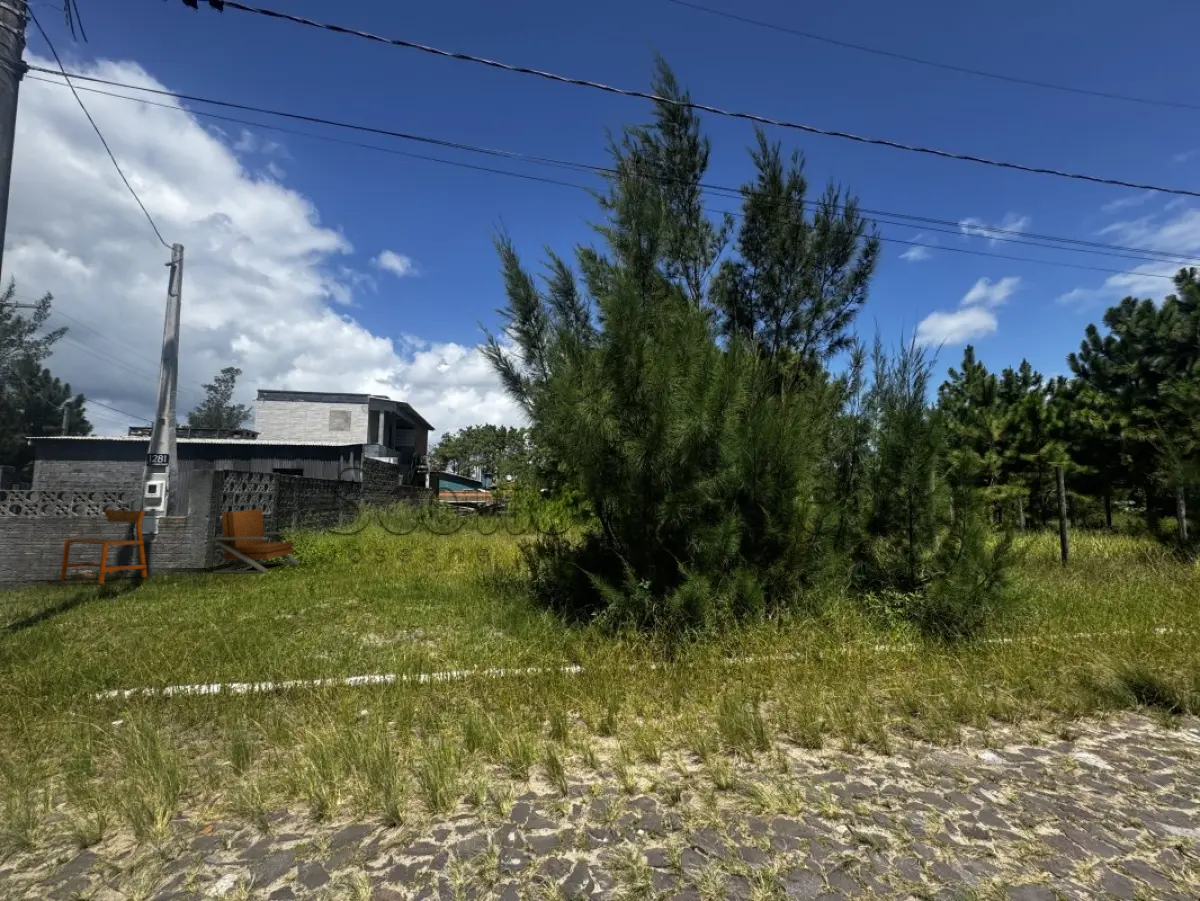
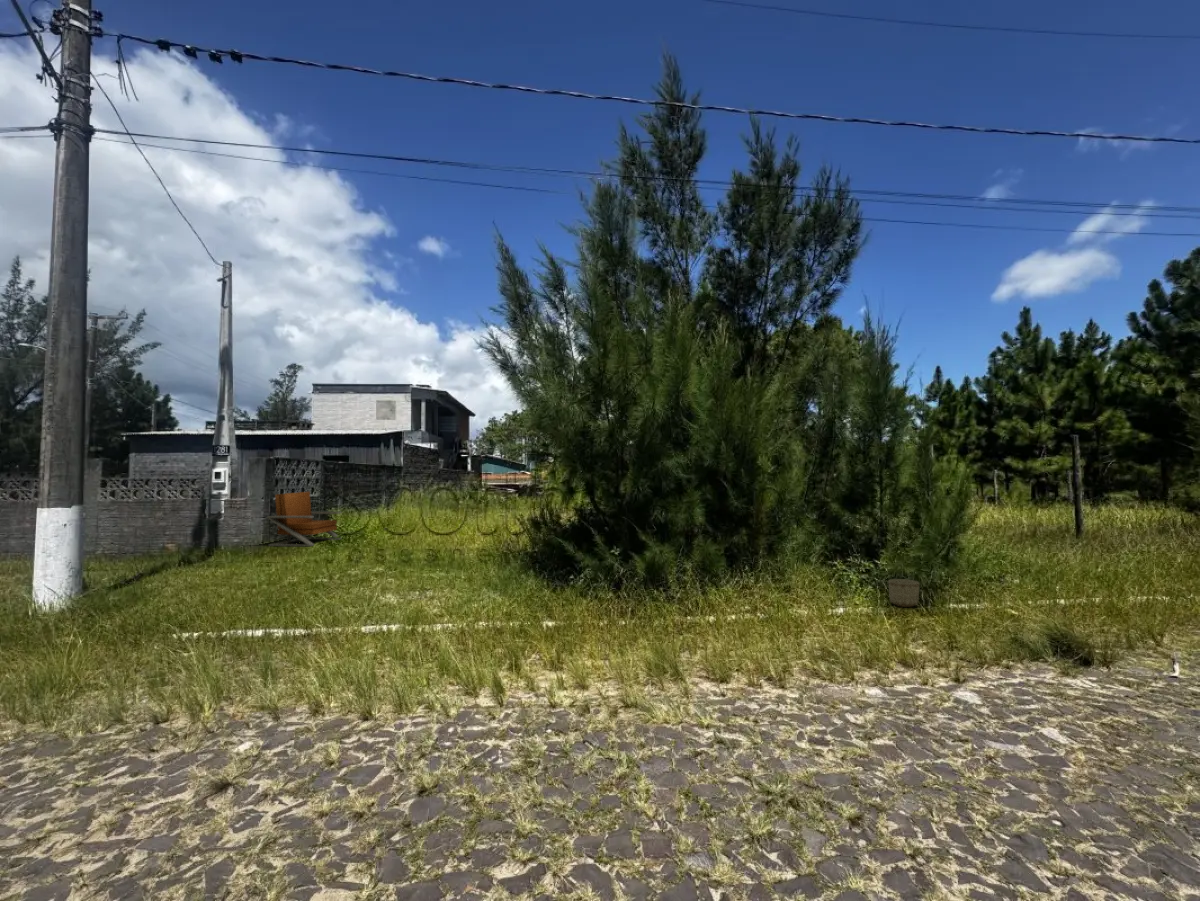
bench: present [60,509,147,584] -> none [144,491,214,554]
planter: none [967,608,1005,641] -> present [888,579,919,607]

